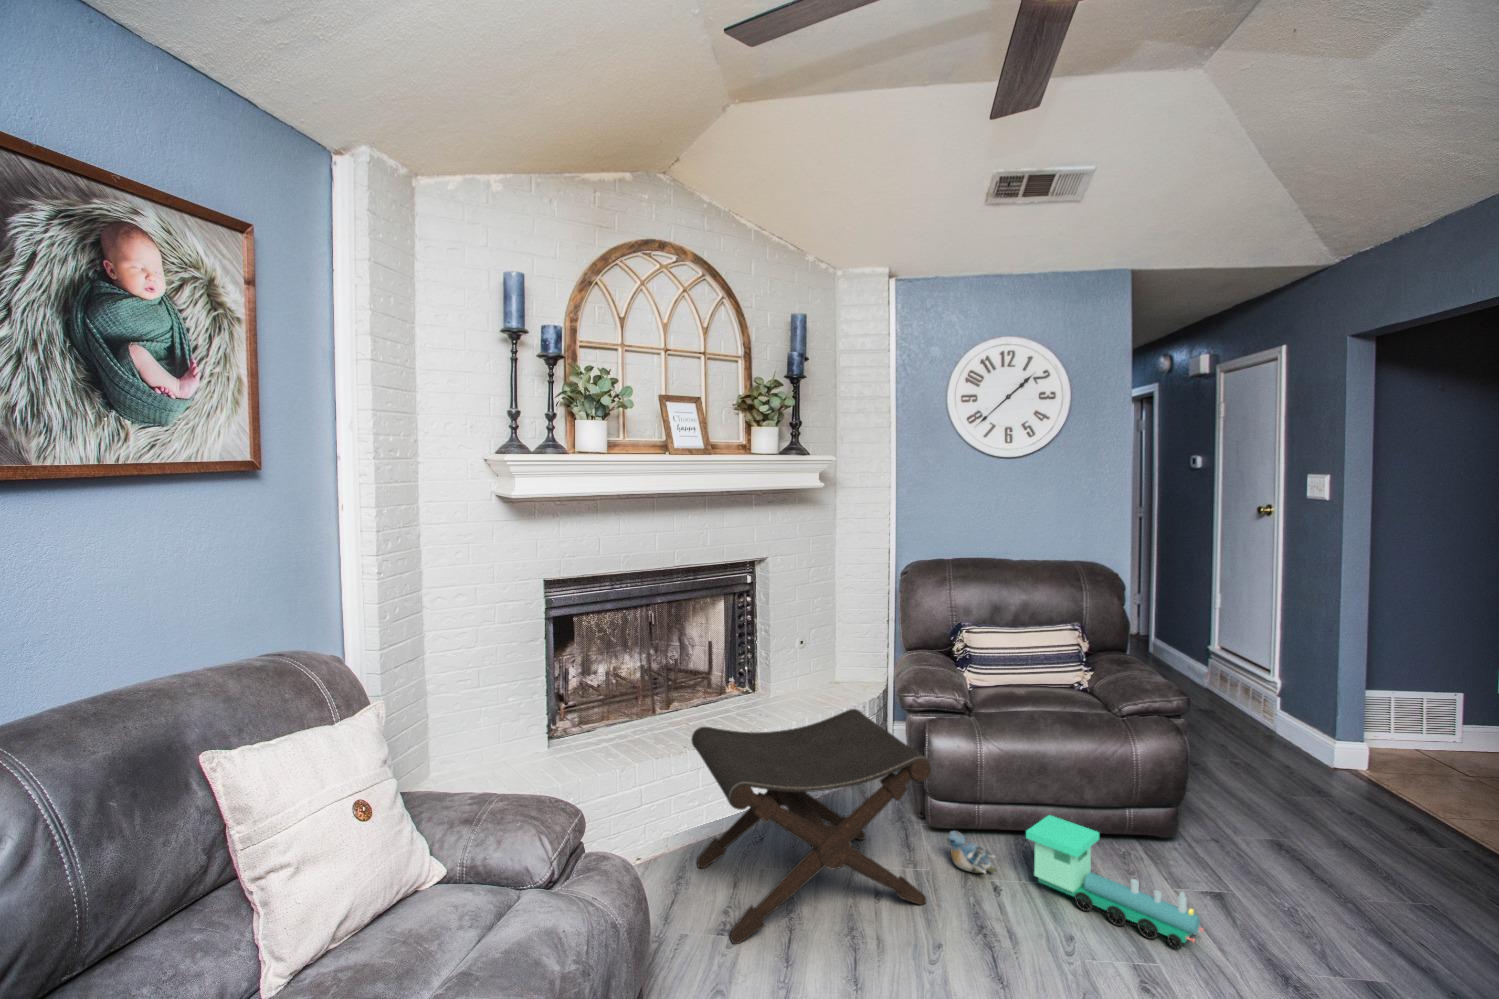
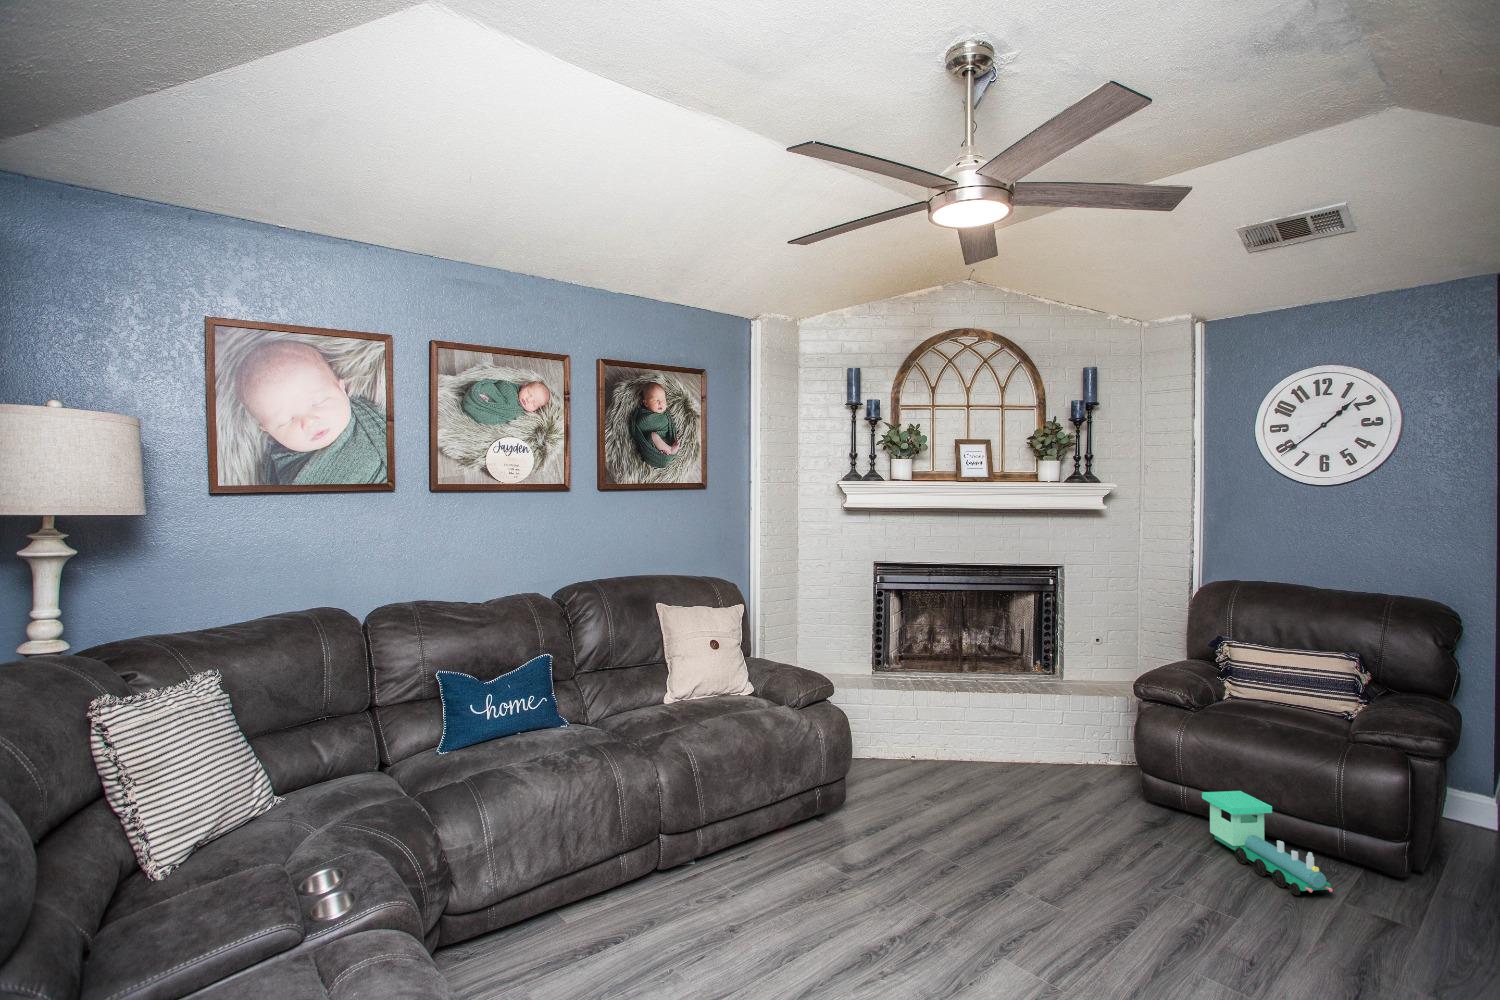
footstool: present [691,709,931,944] -> none [943,677,1109,828]
plush toy: present [947,831,996,873] -> none [1151,791,1192,828]

